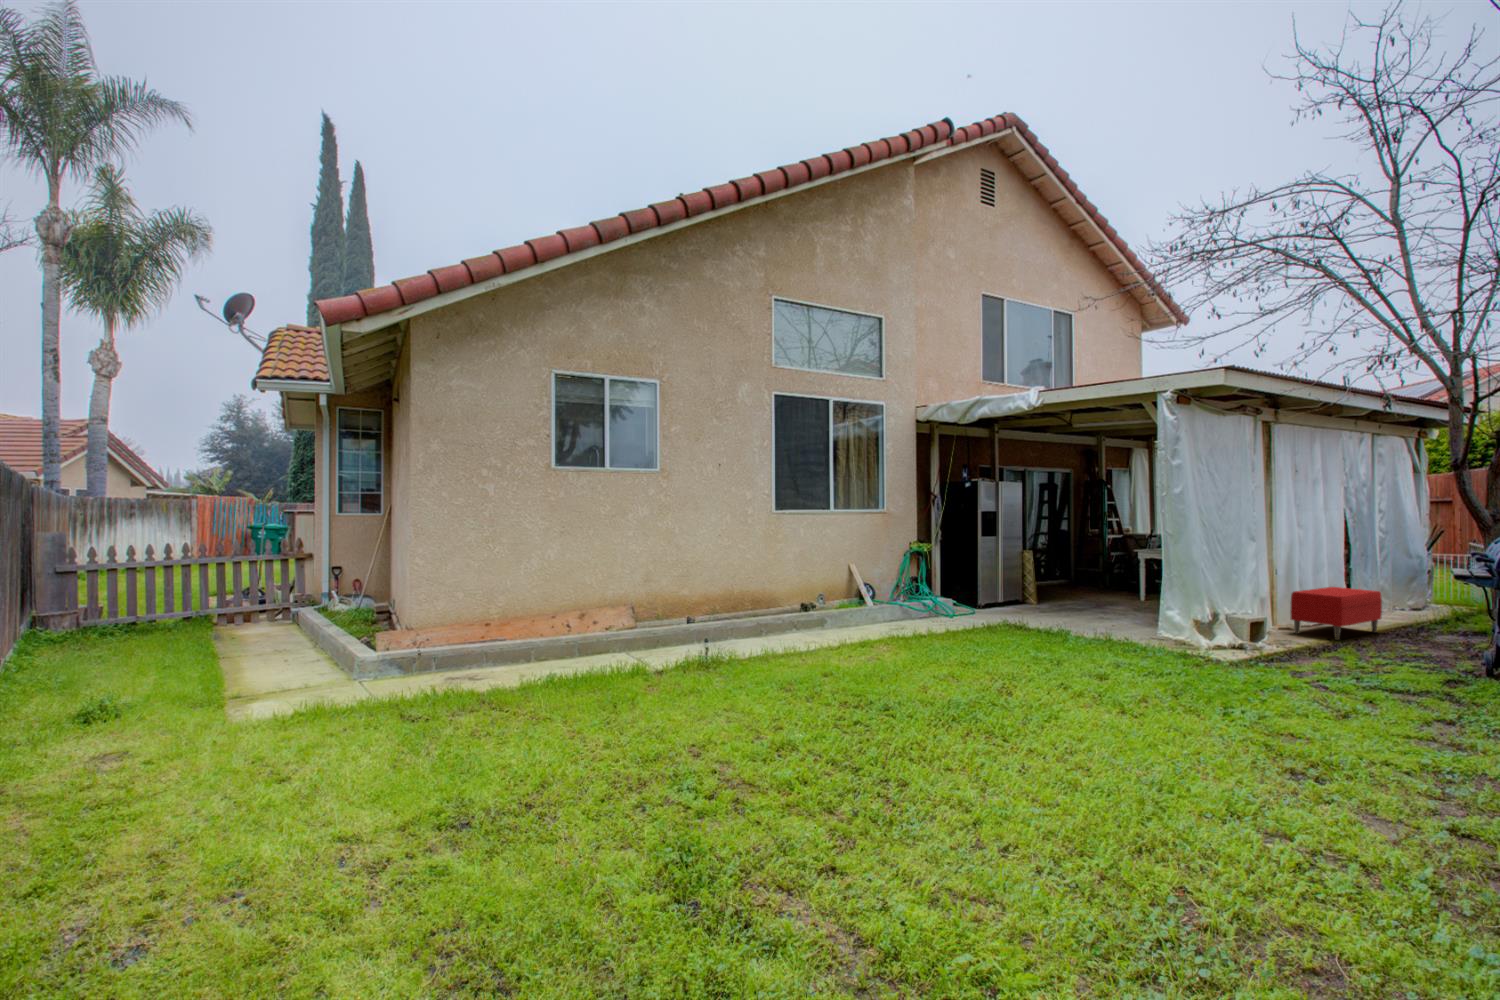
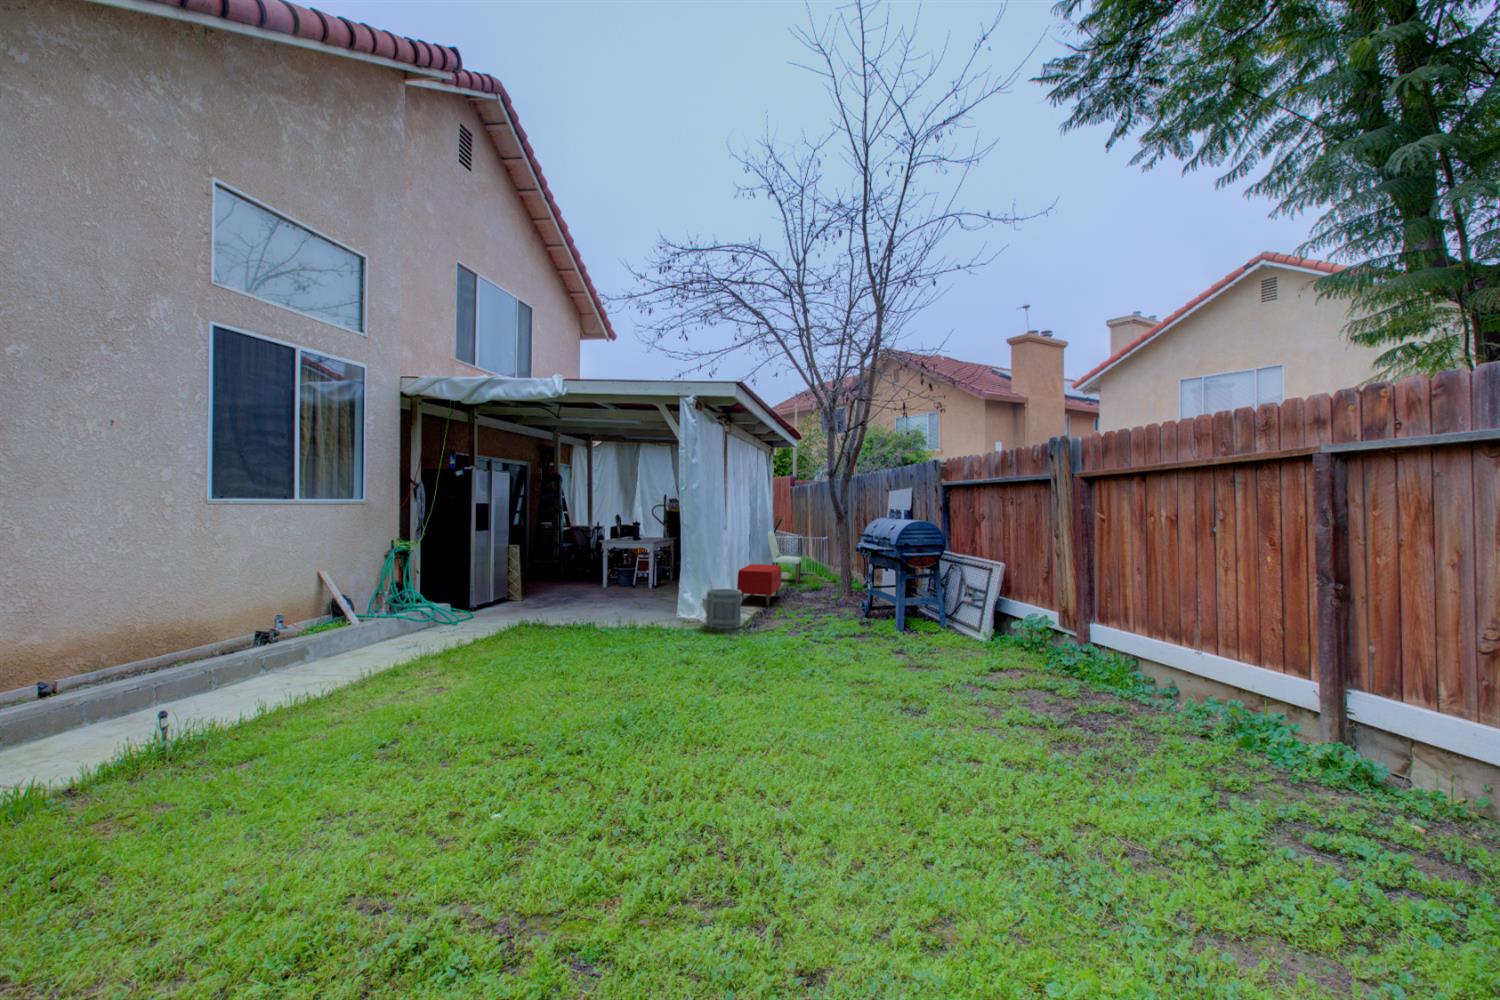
chair: none [1393,546,1465,622] -> present [767,531,802,584]
bucket: none [1202,607,1252,655] -> present [706,589,742,629]

